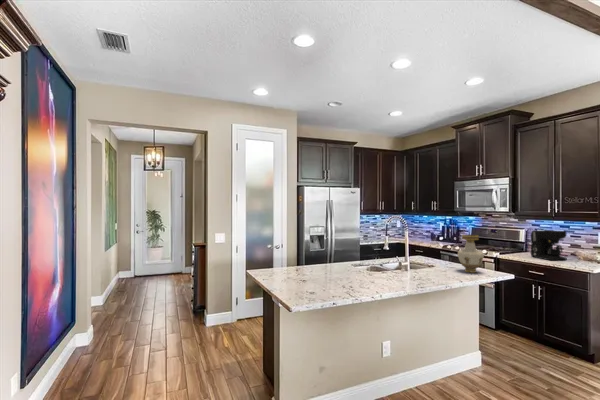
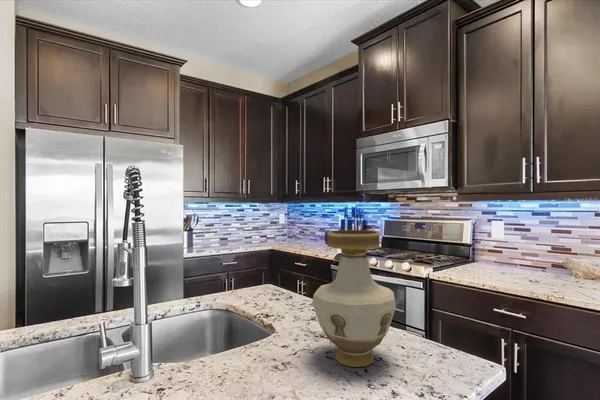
coffee maker: present [531,230,567,260] -> none [487,220,556,282]

